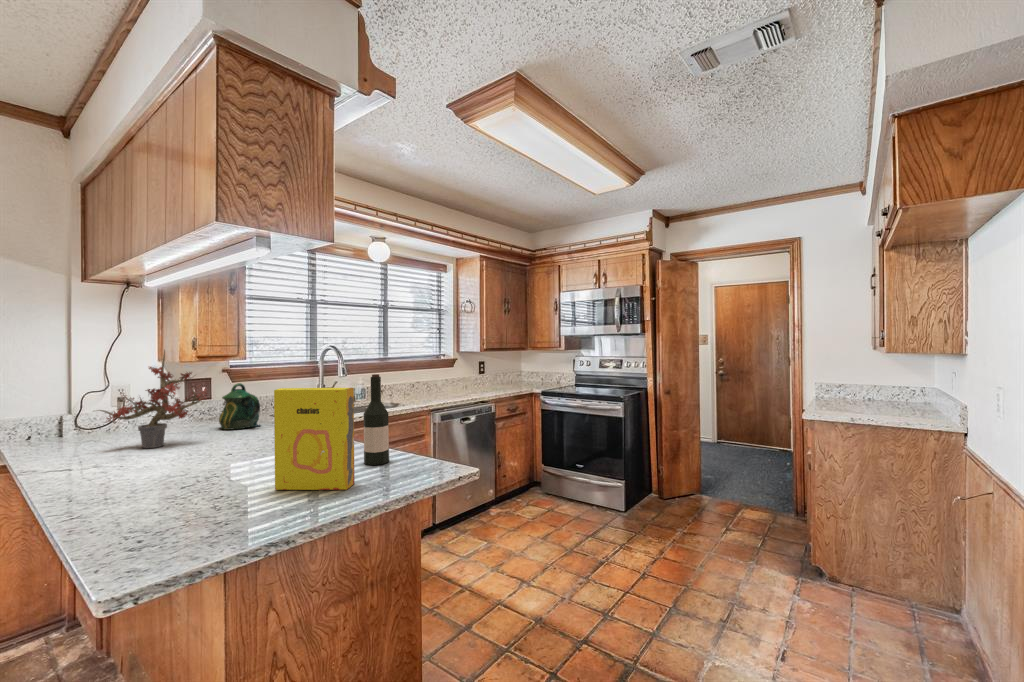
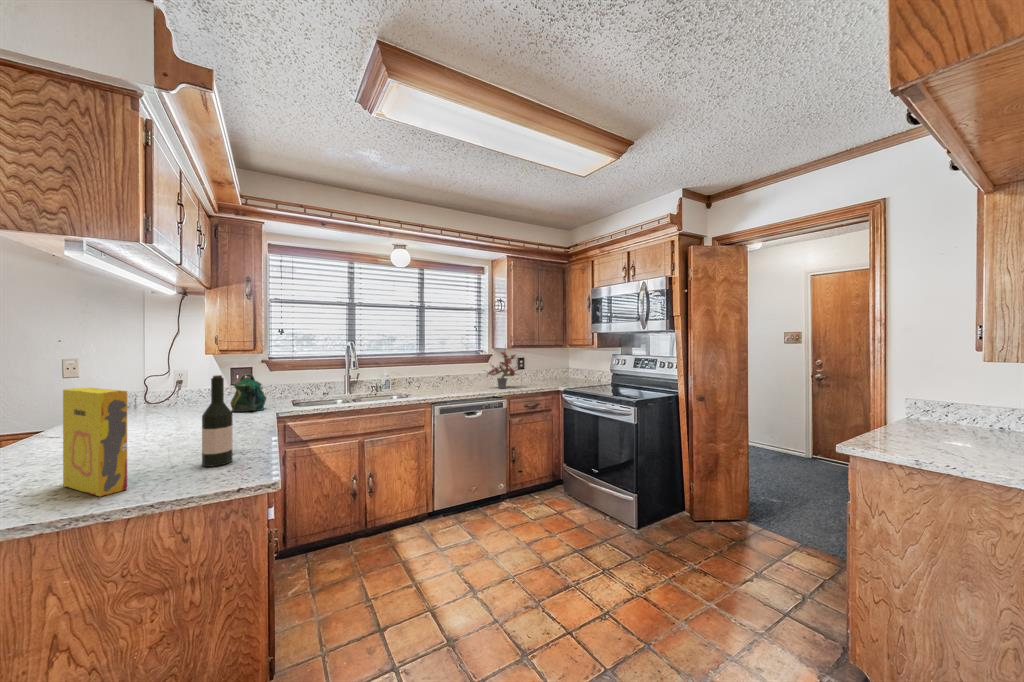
potted plant: present [97,350,206,448] -> present [487,351,522,389]

